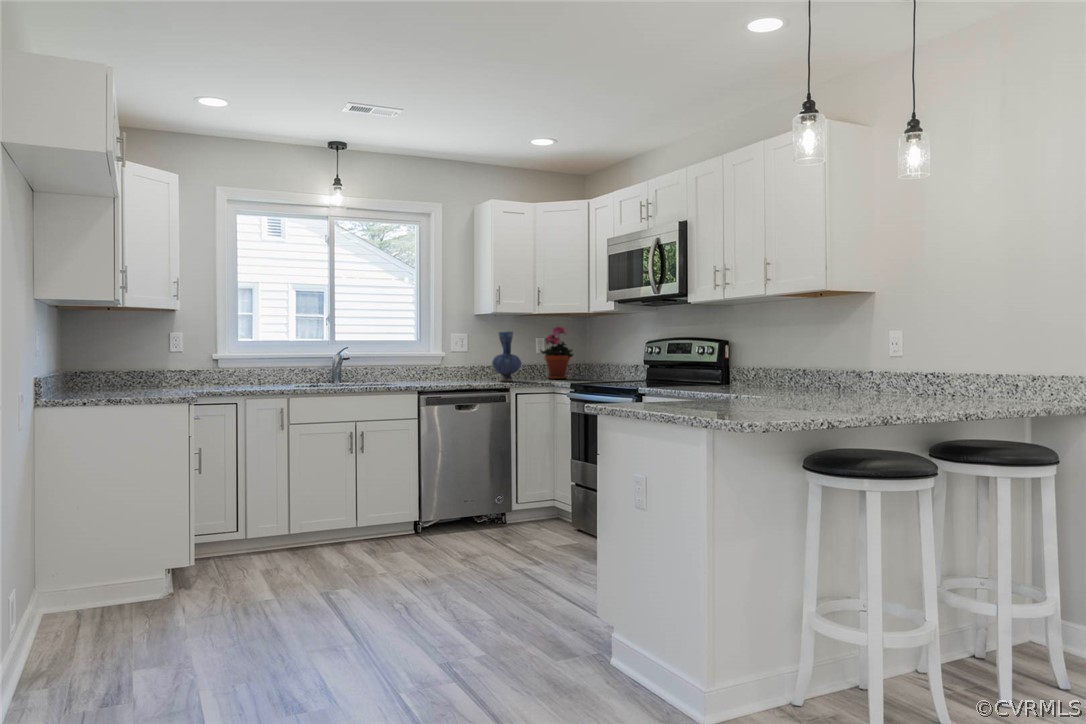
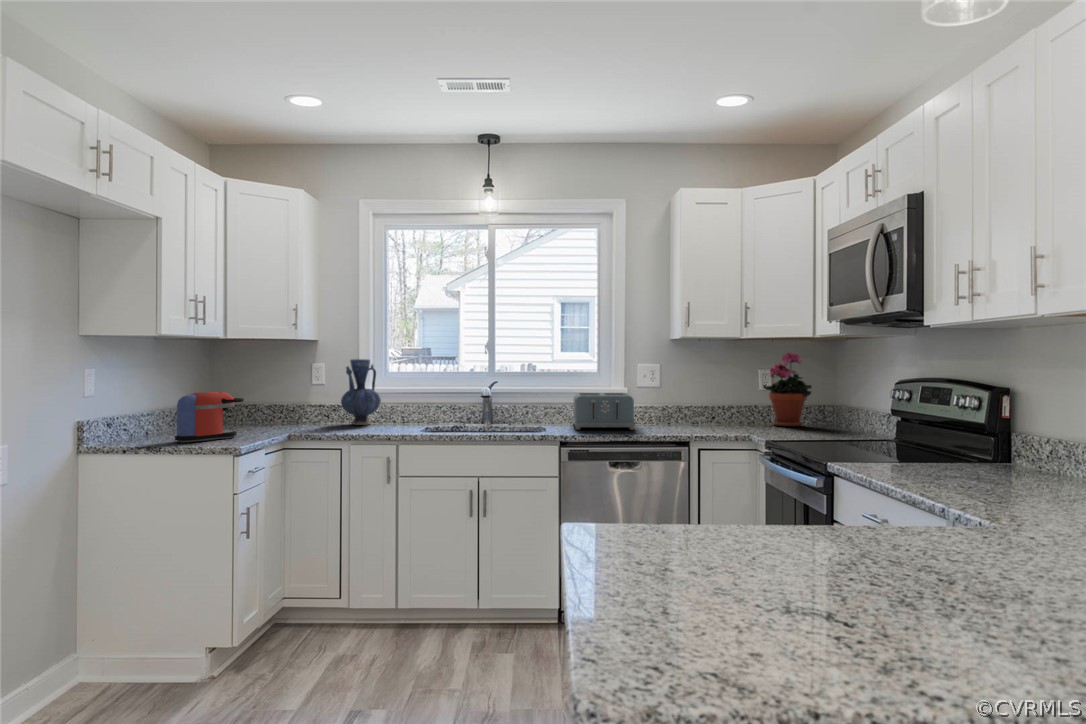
vase: present [492,331,522,381] -> present [341,359,381,425]
coffee maker: none [111,354,155,397] -> present [175,392,244,442]
toaster: none [405,357,463,384] -> present [573,393,635,430]

